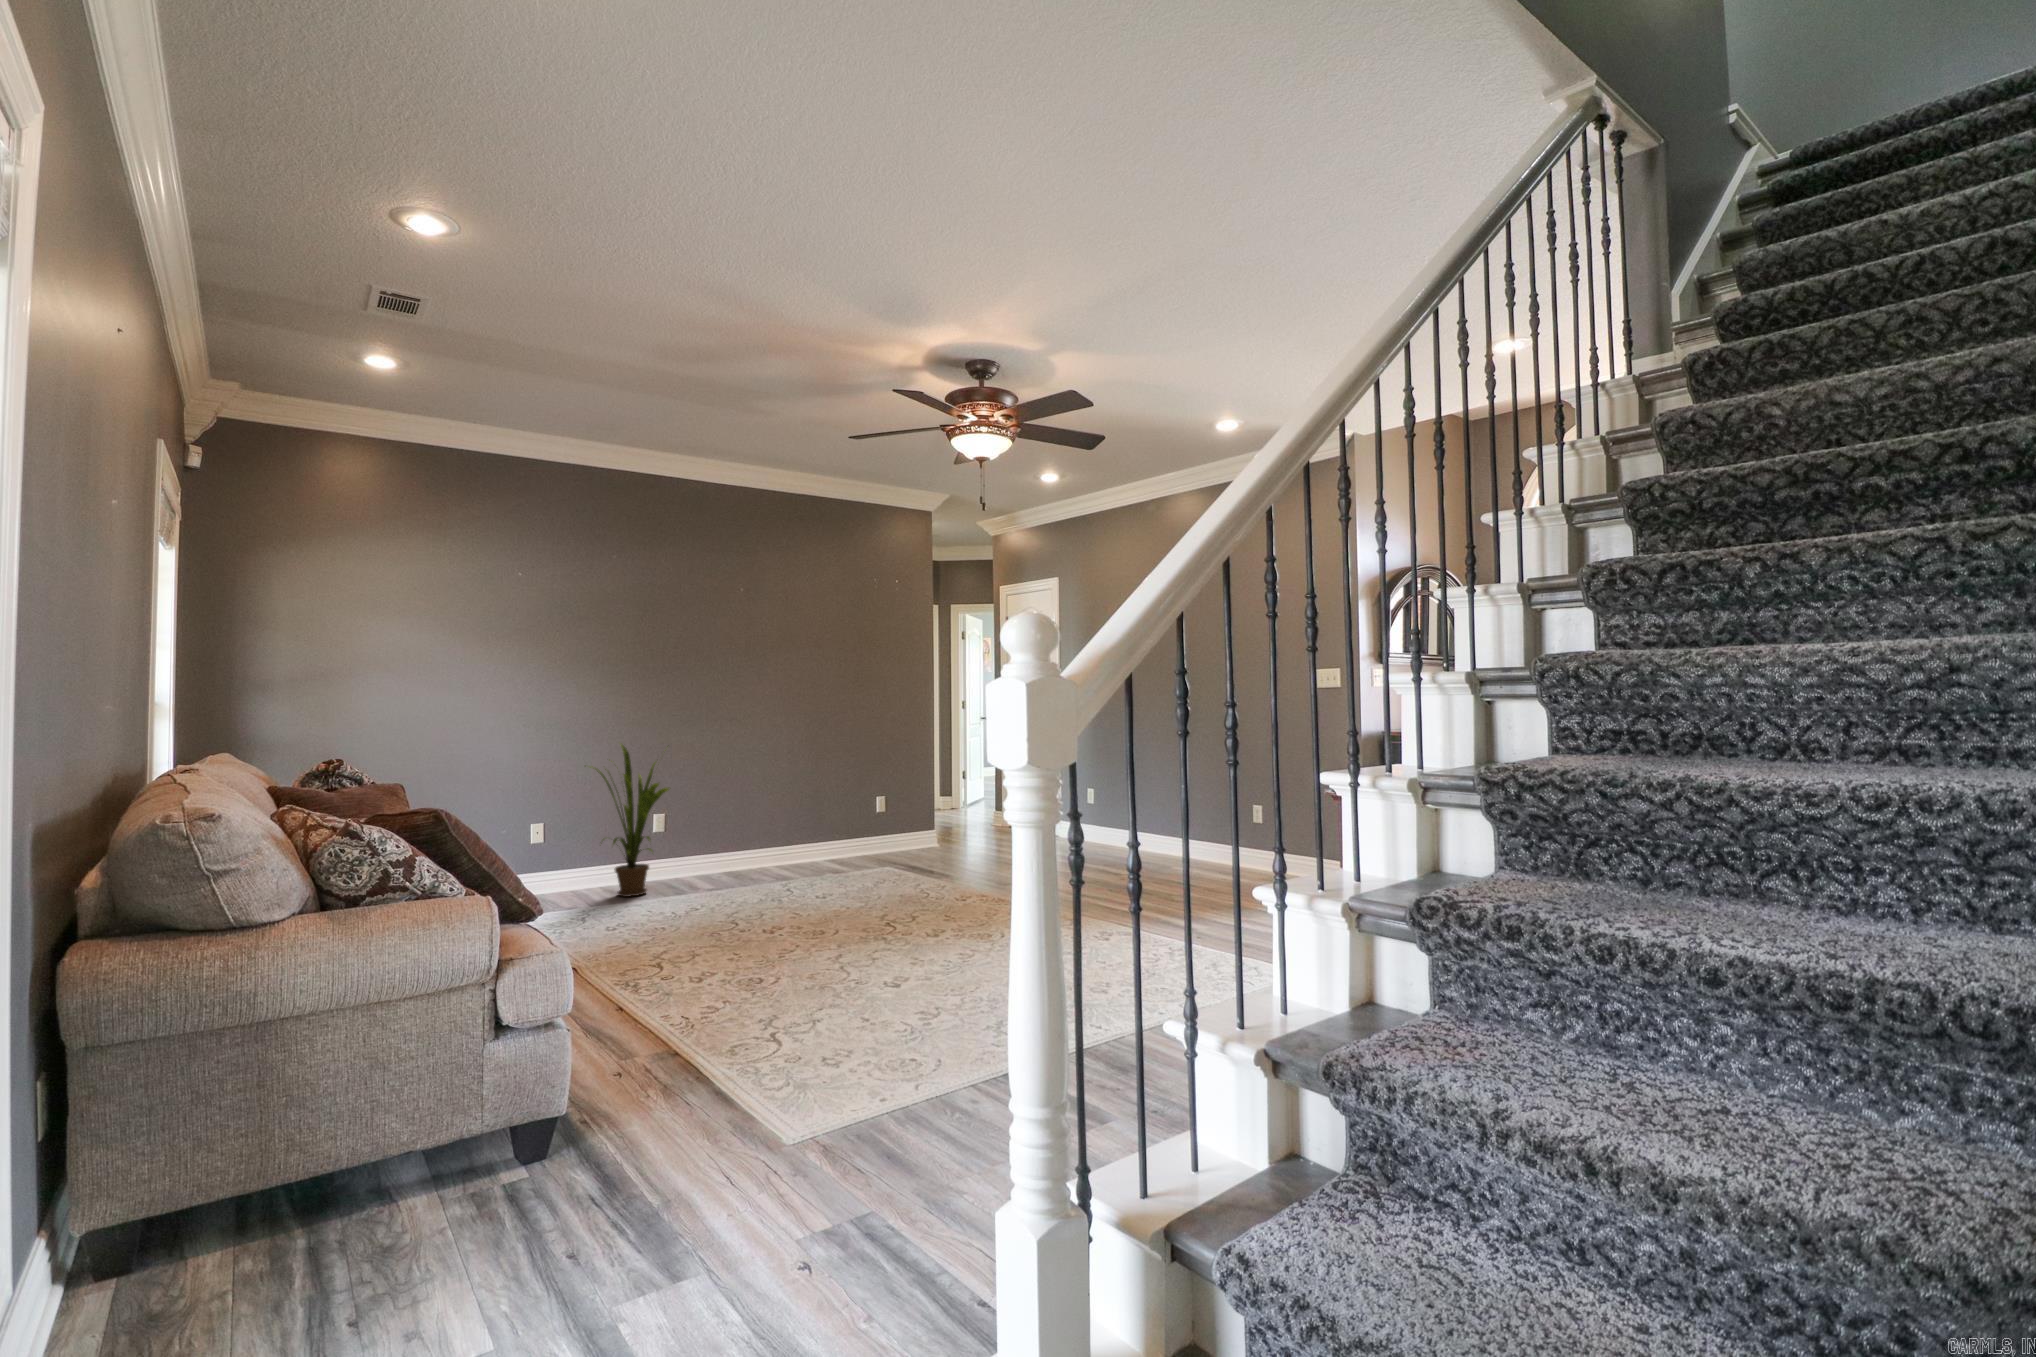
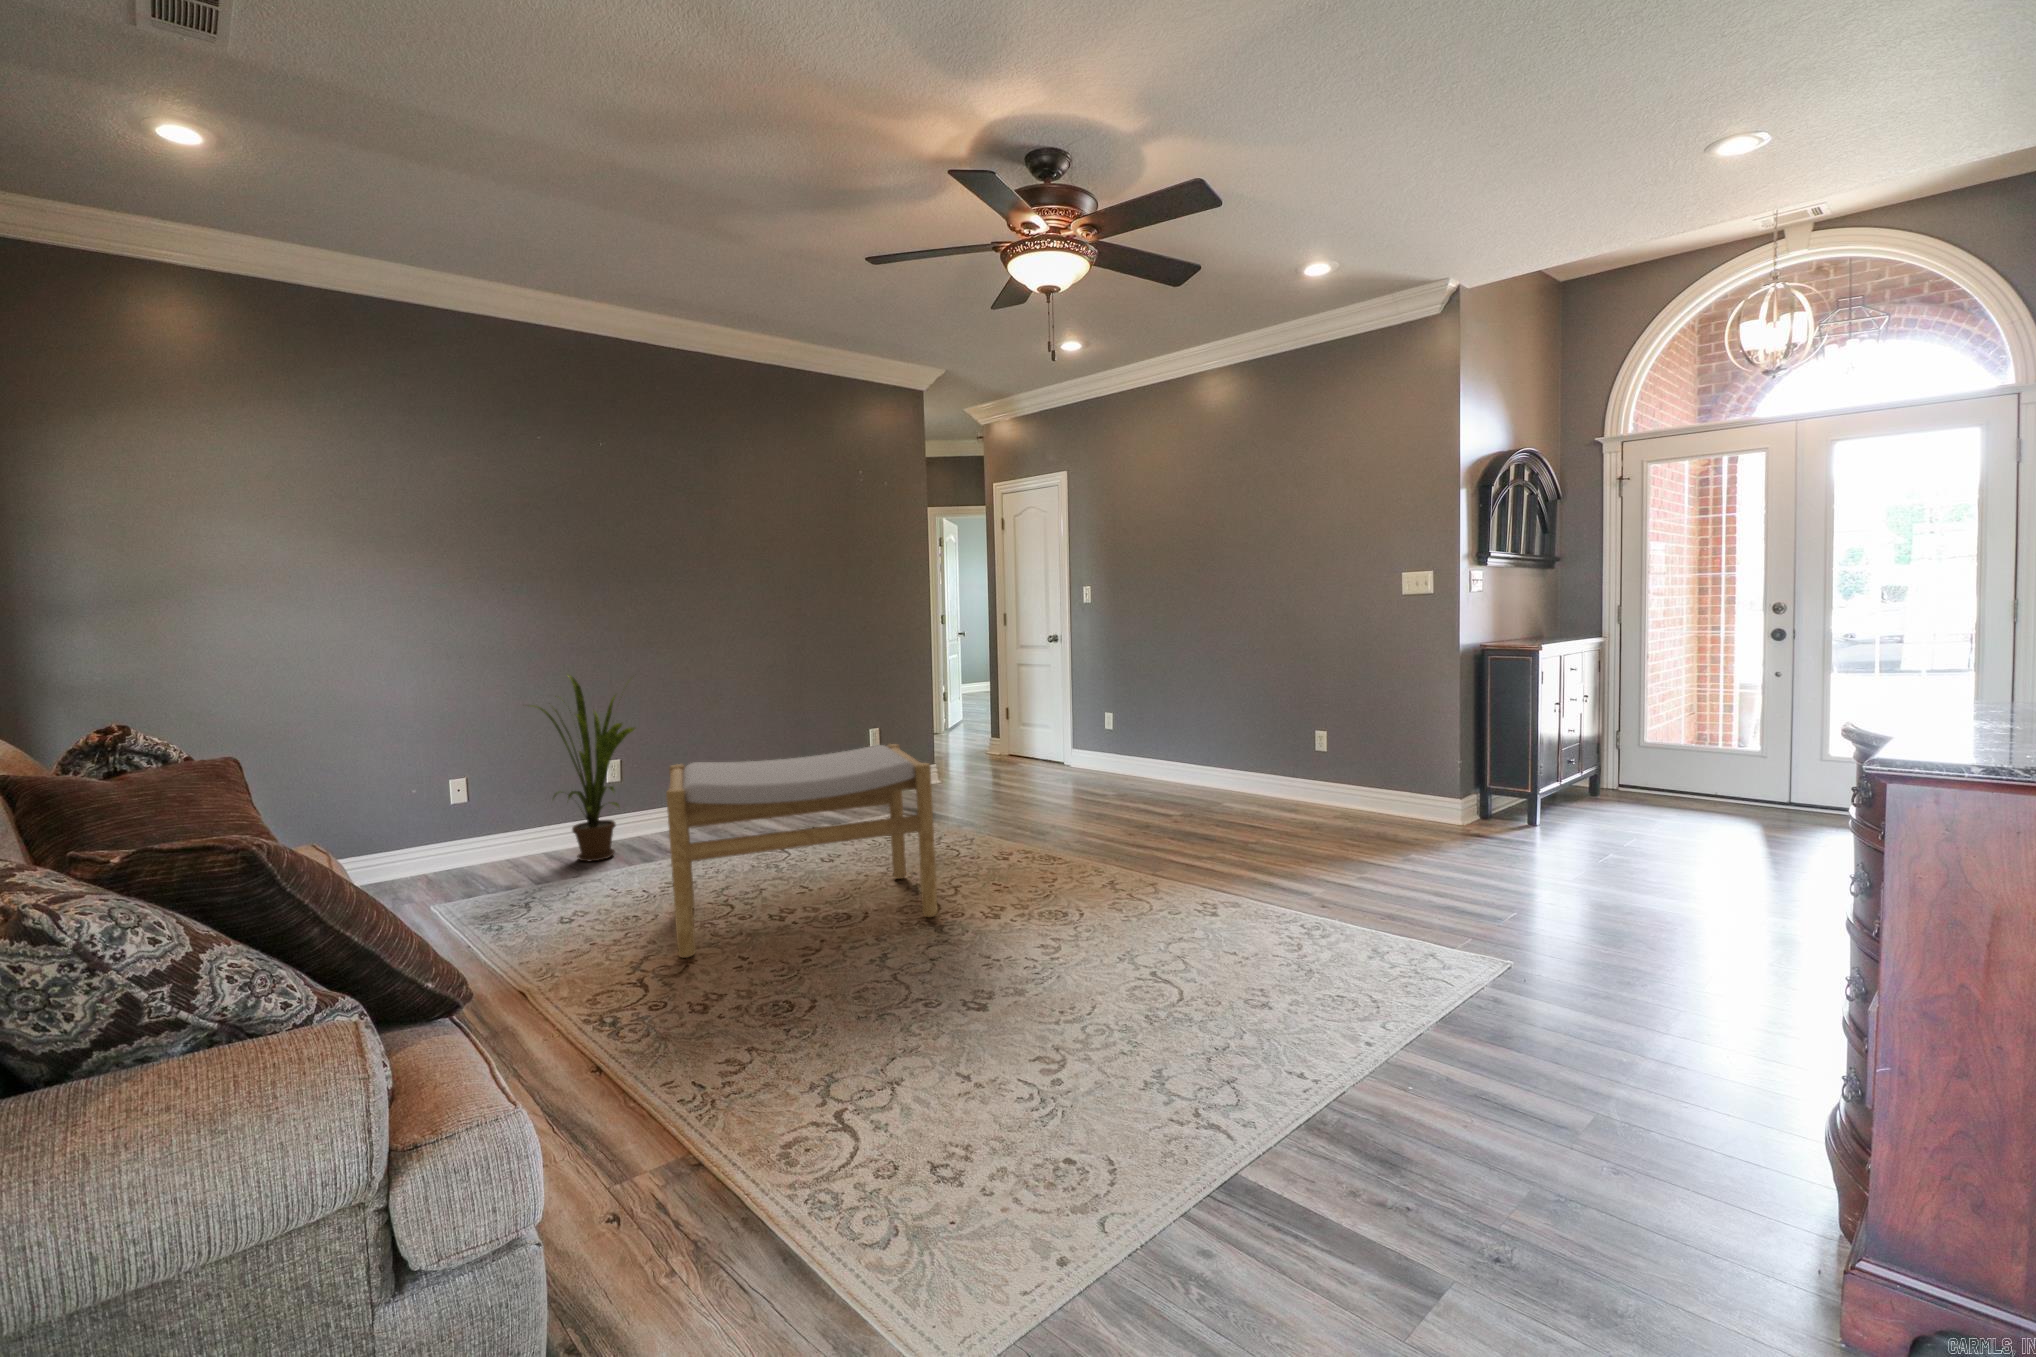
footstool: none [681,802,888,956] -> present [666,744,938,958]

